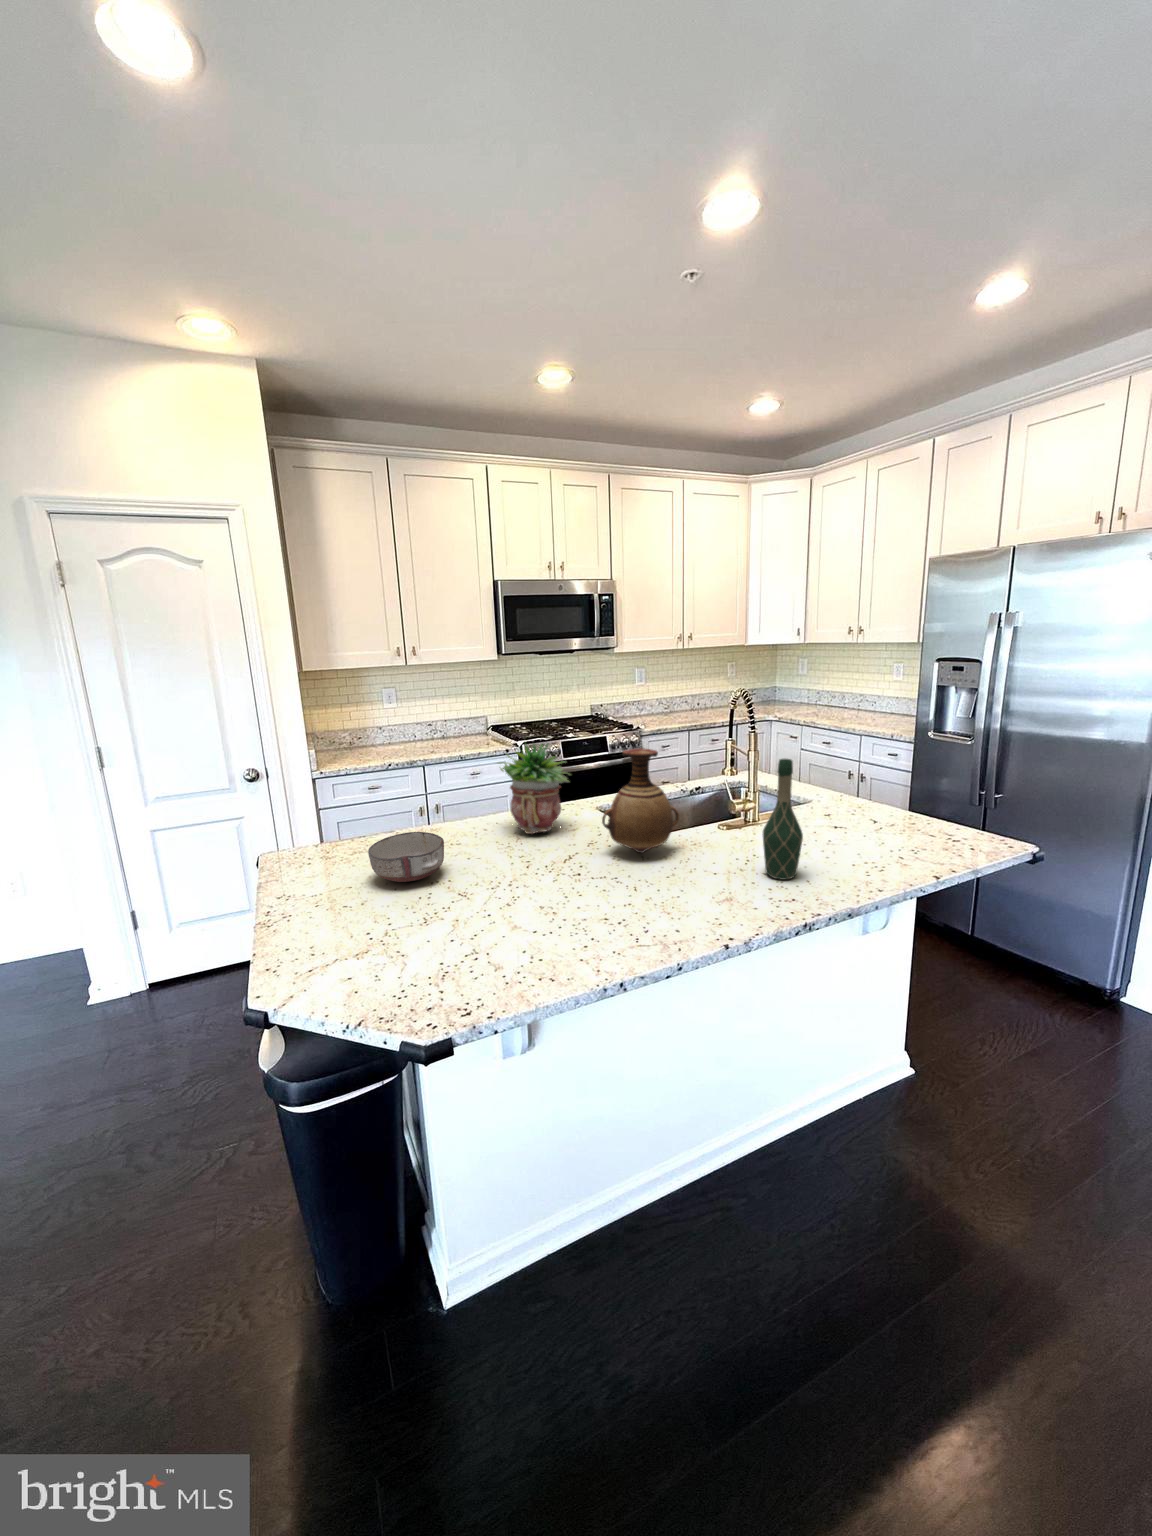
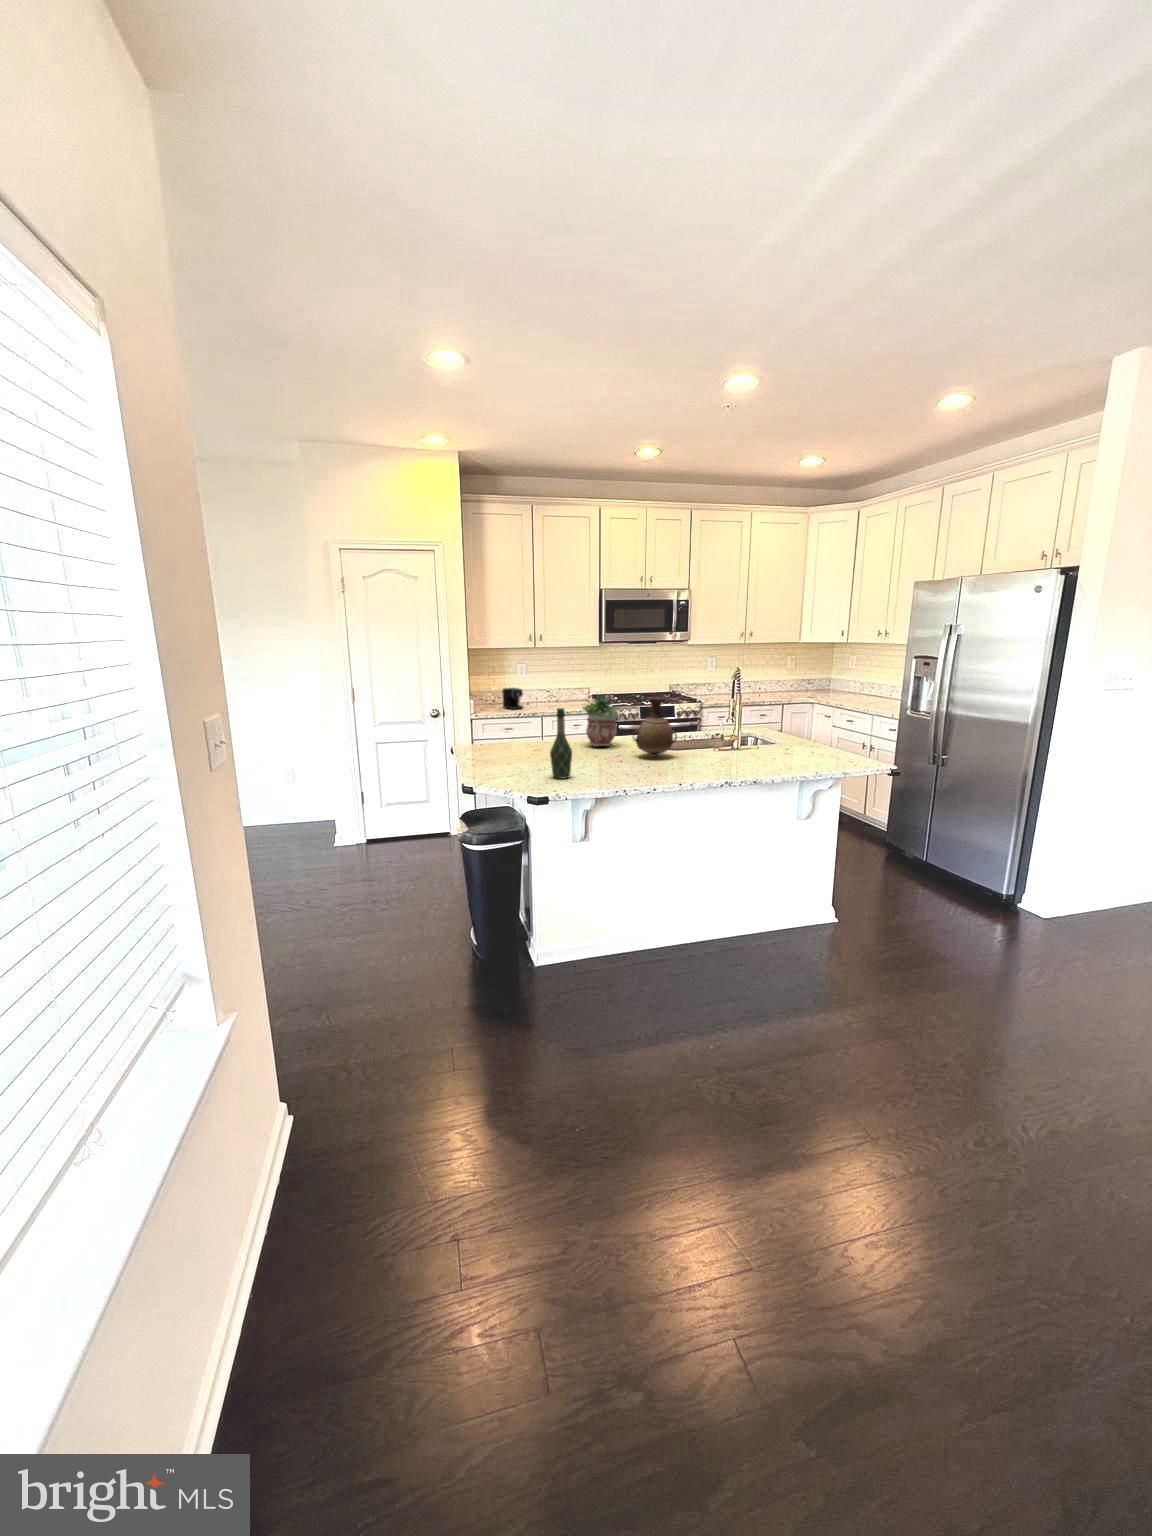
coffee maker: none [360,725,402,758] -> present [502,688,528,709]
wine bottle: present [763,759,803,880] -> present [550,708,572,779]
ceramic bowl: present [368,832,444,882] -> none [506,736,545,759]

